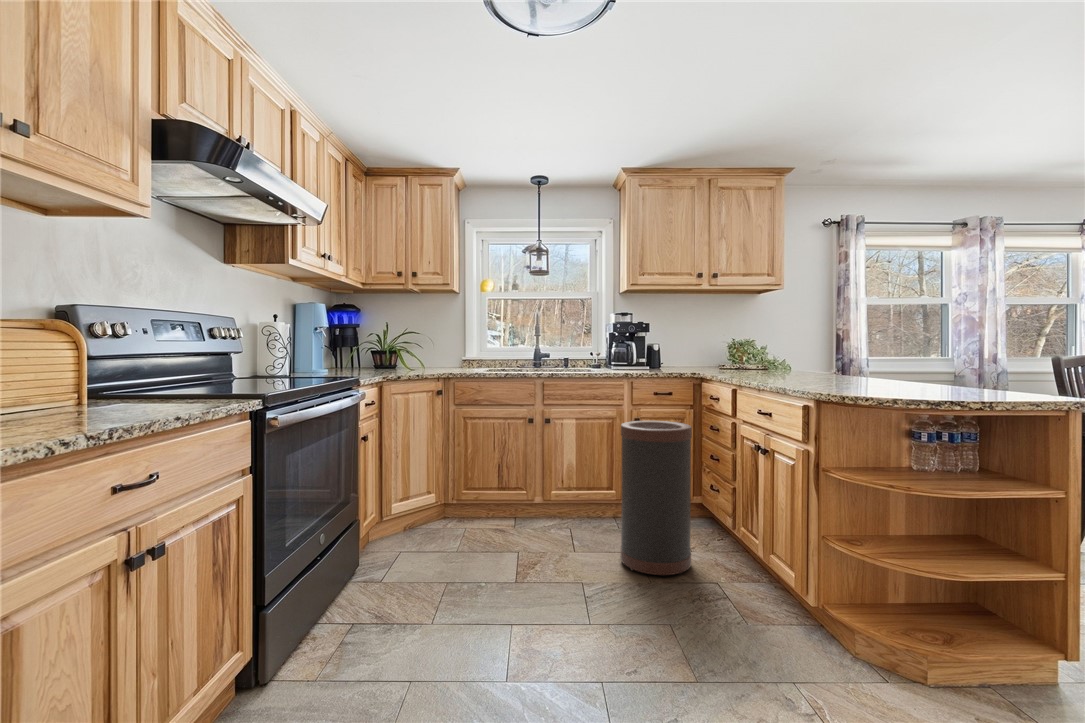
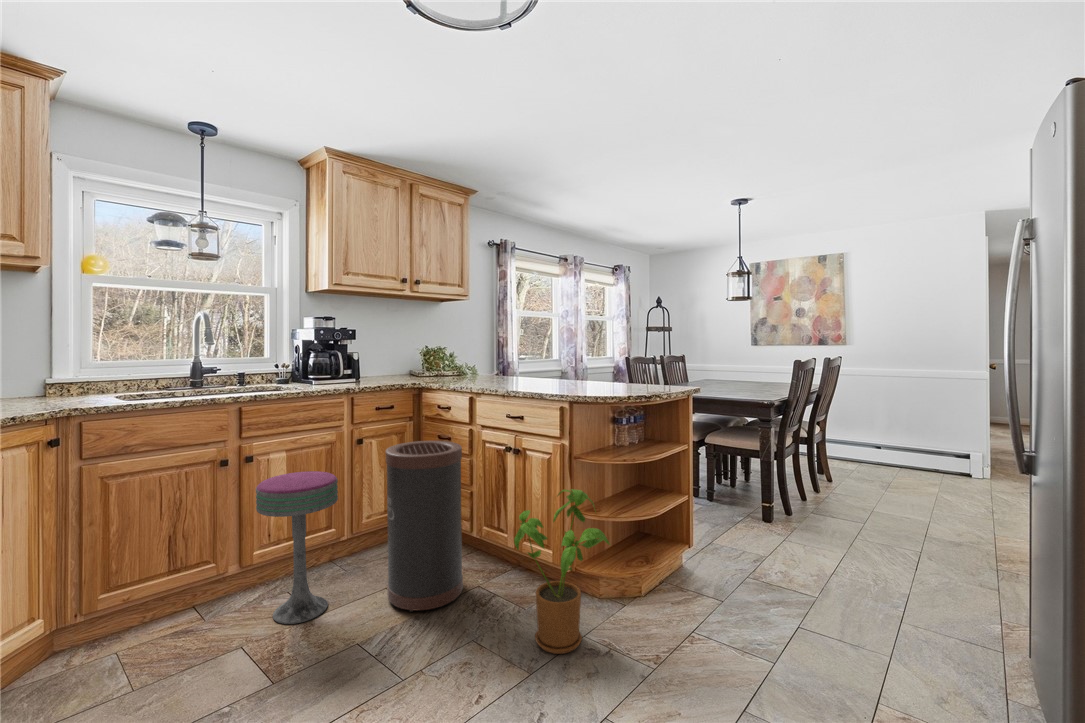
bar stool: none [533,433,591,549] -> present [256,471,338,624]
house plant: none [695,481,793,657] -> present [514,489,610,654]

